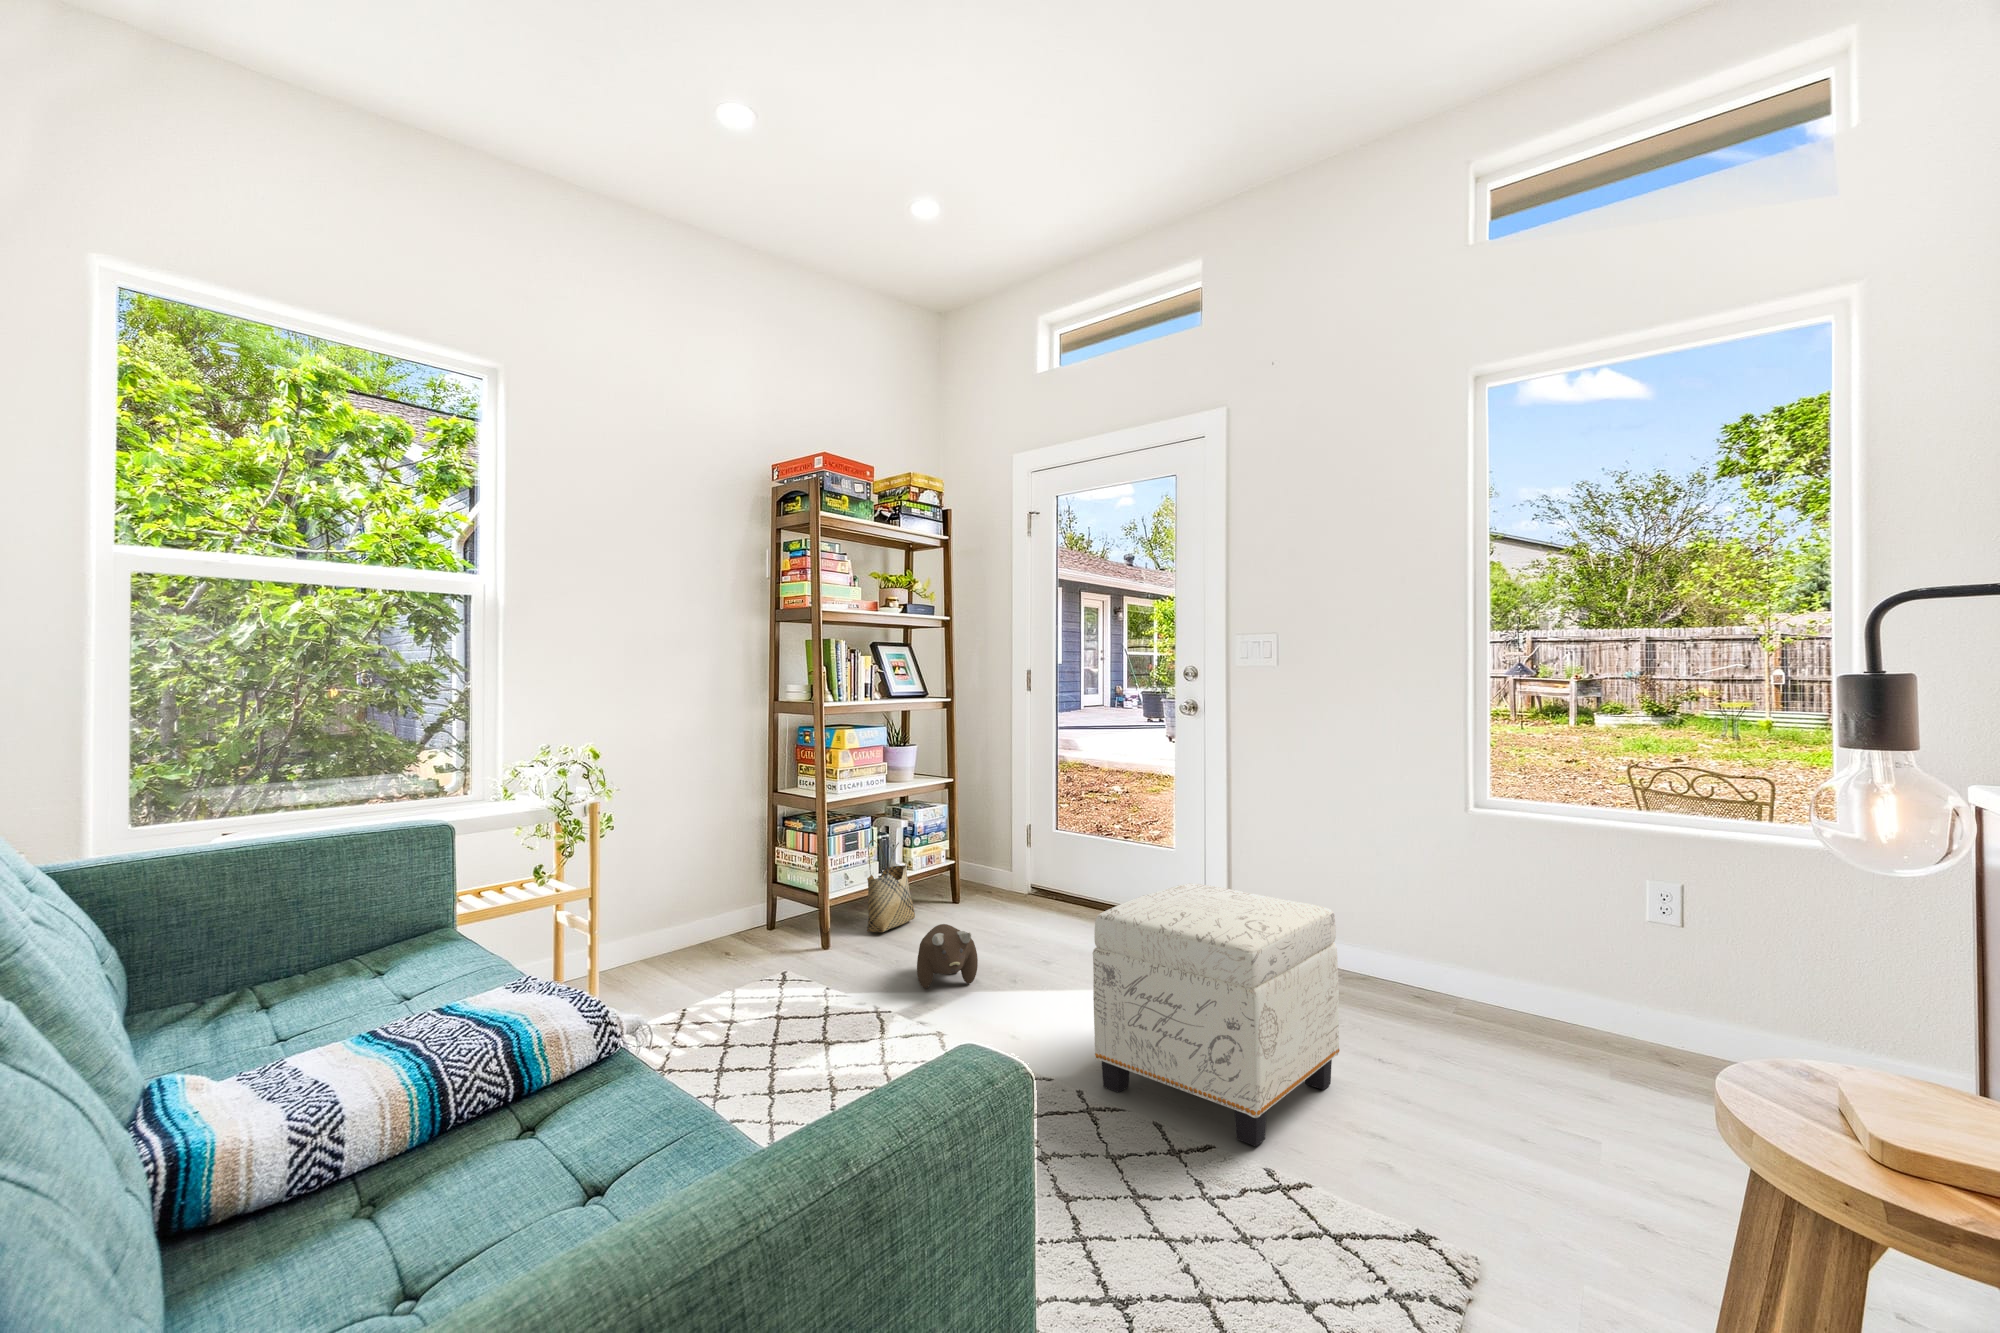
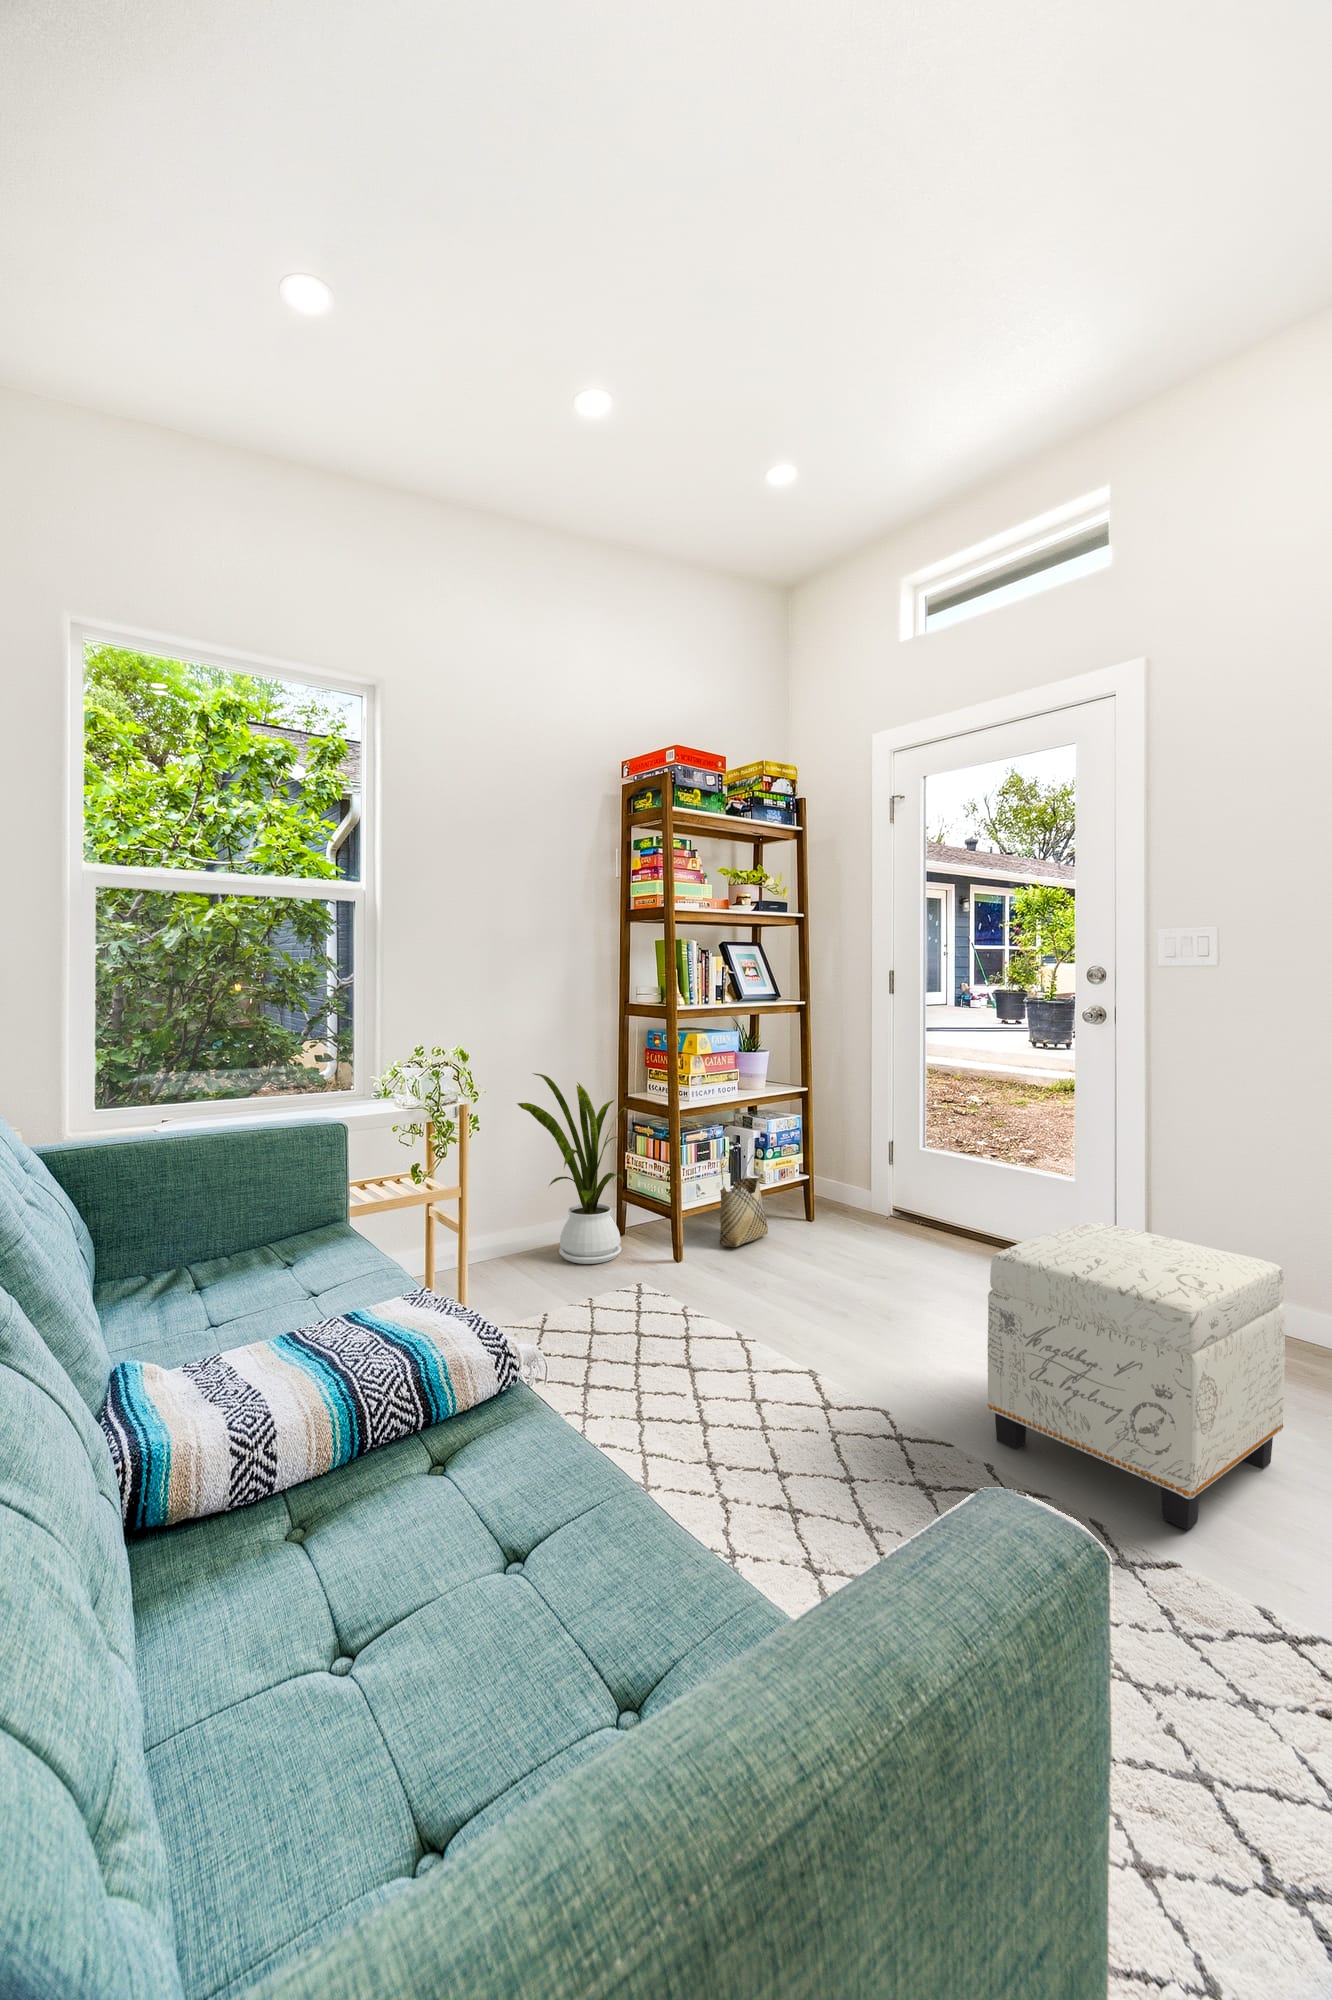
house plant: none [660,769,777,957] -> present [517,1073,628,1264]
plush toy: present [917,924,978,989] -> none [779,1246,843,1312]

